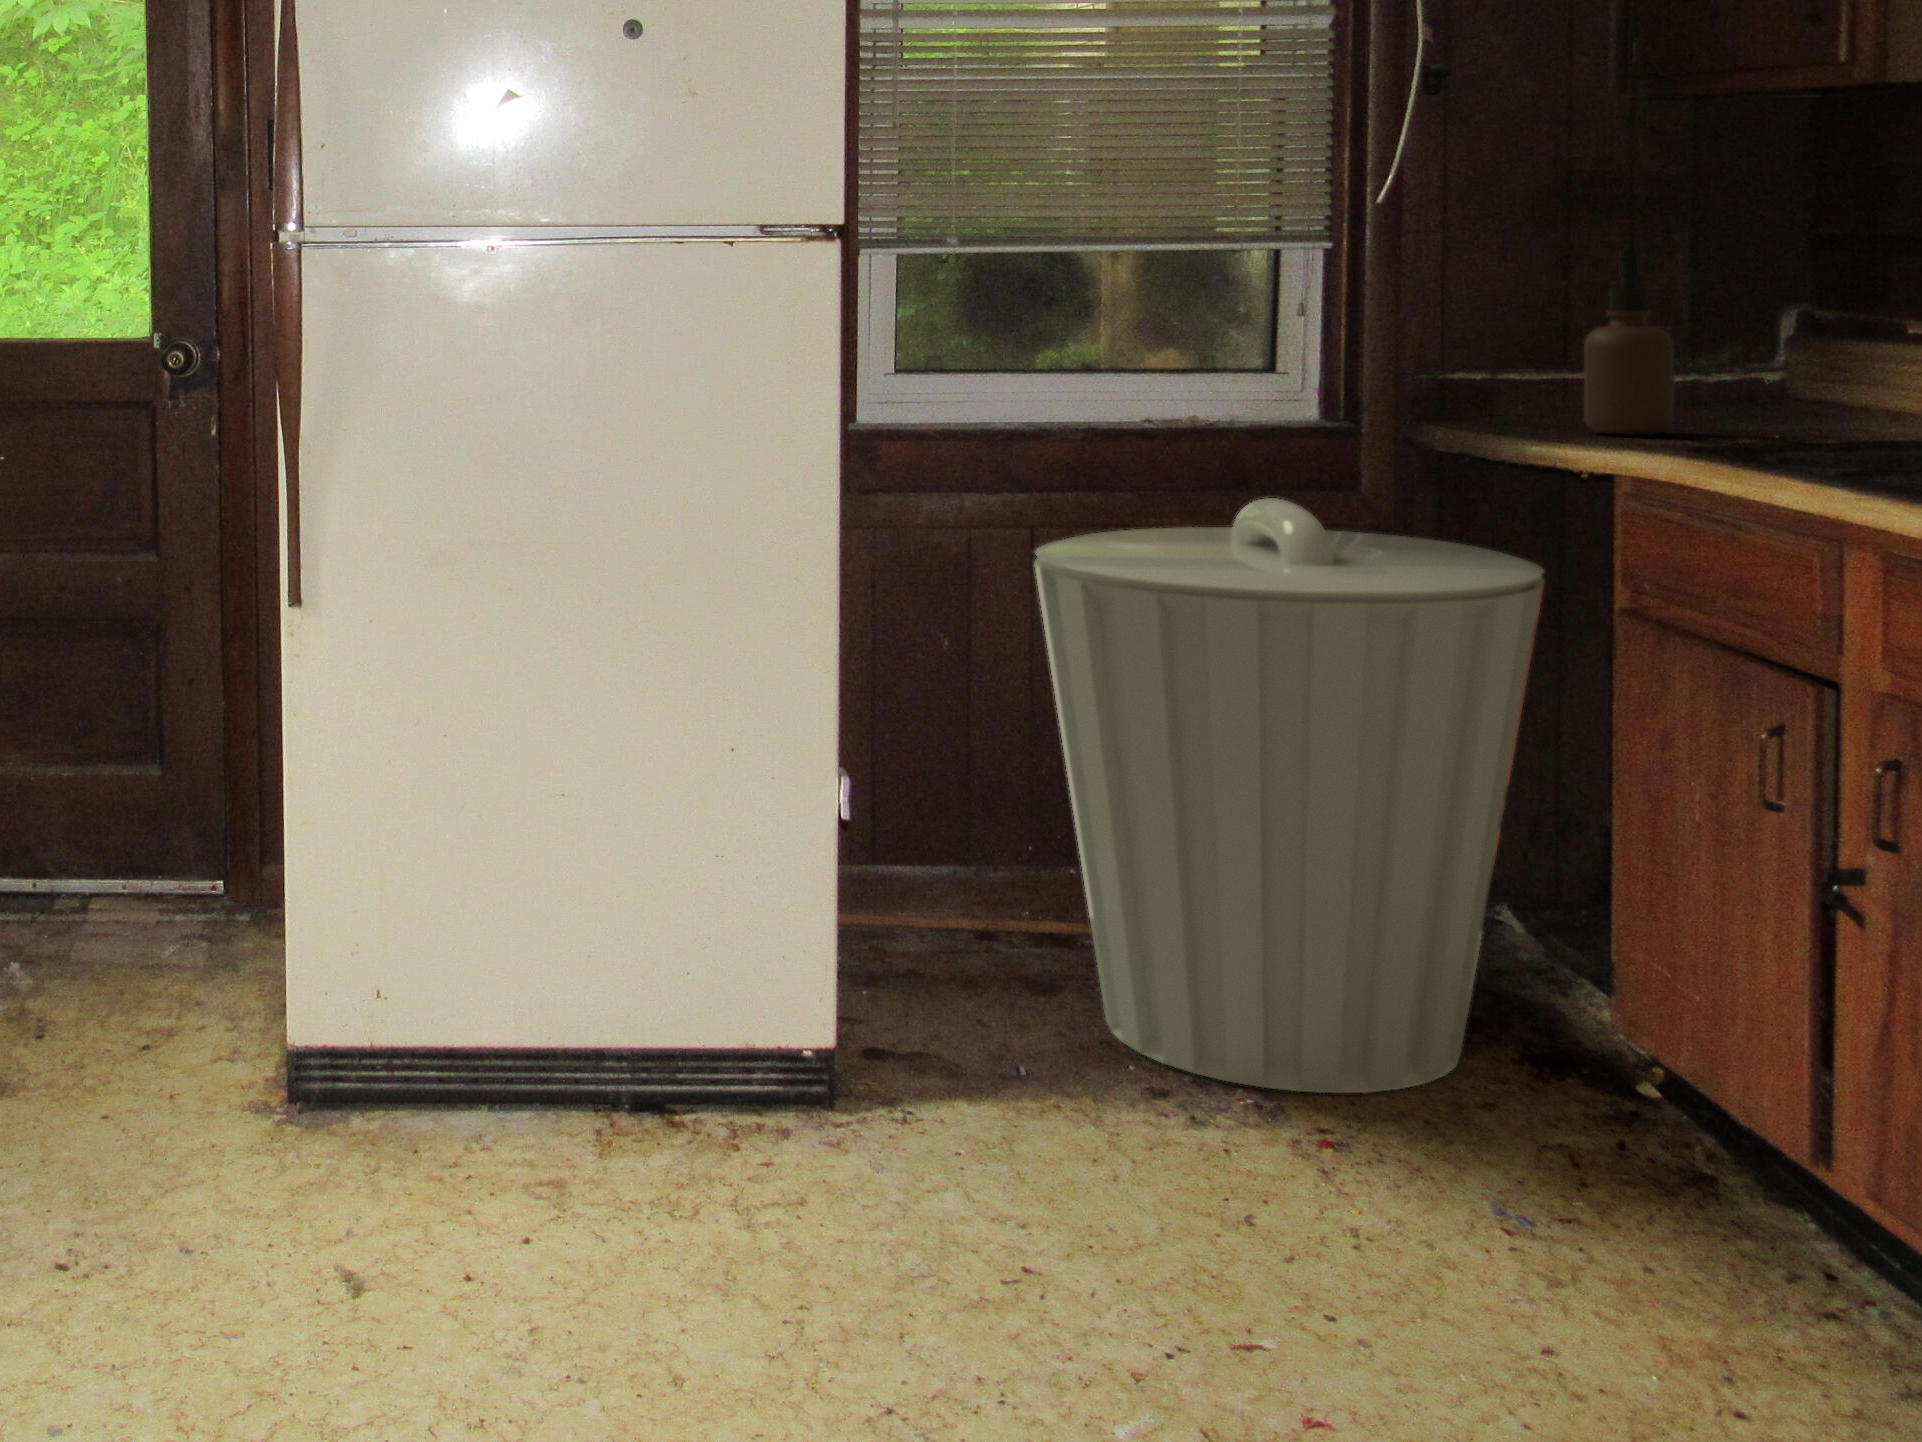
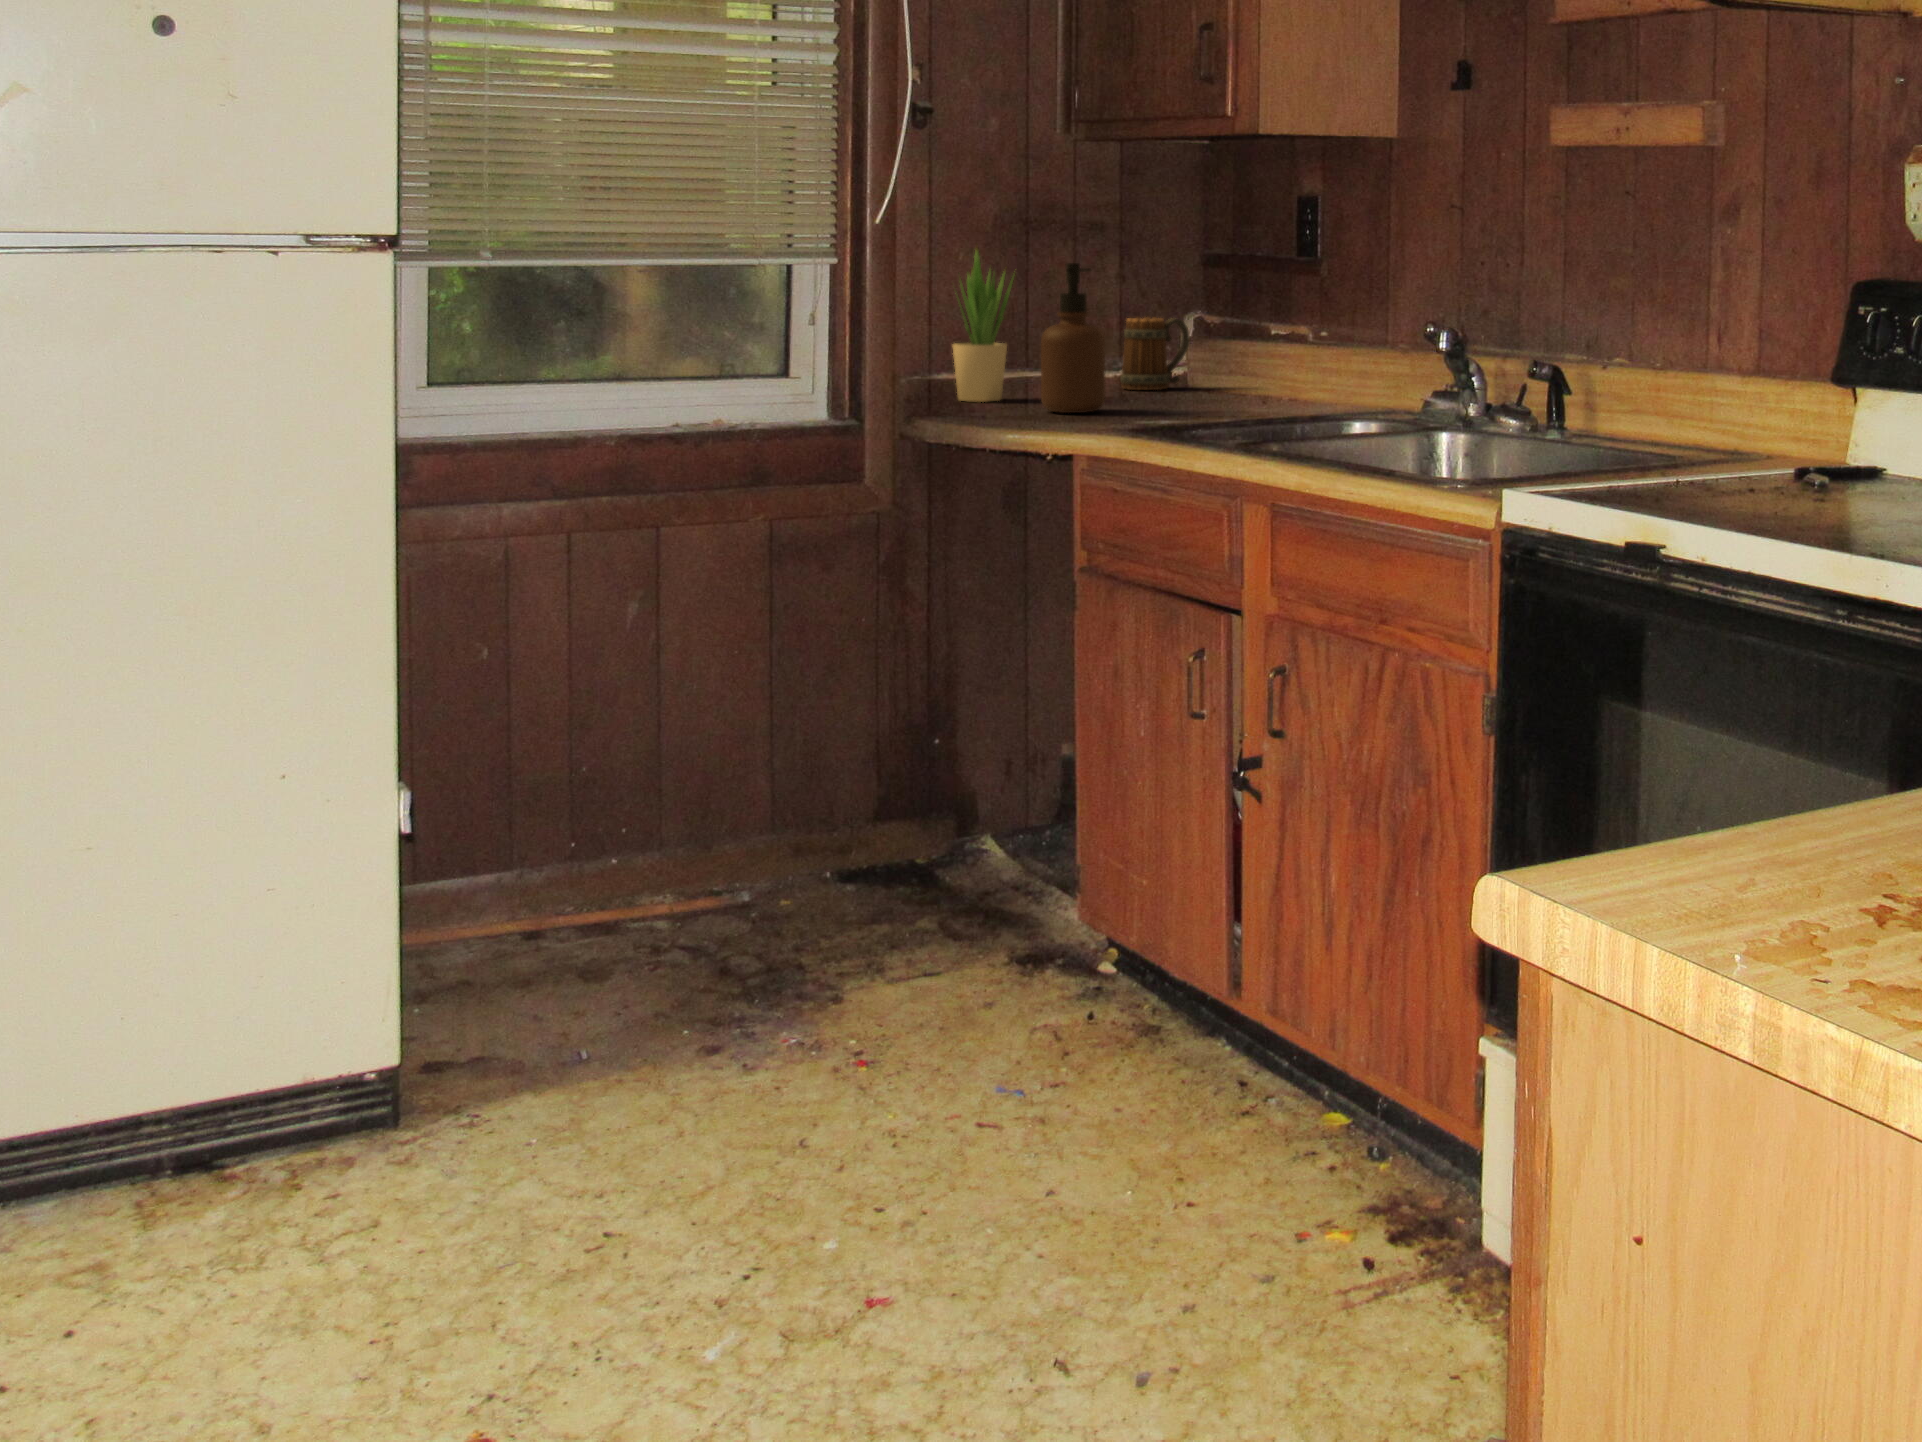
potted plant: none [1473,230,1559,421] -> present [953,247,1013,402]
mug: none [1710,324,1814,416] -> present [1120,317,1189,390]
trash can: present [1034,498,1545,1093] -> none [587,480,1017,1005]

